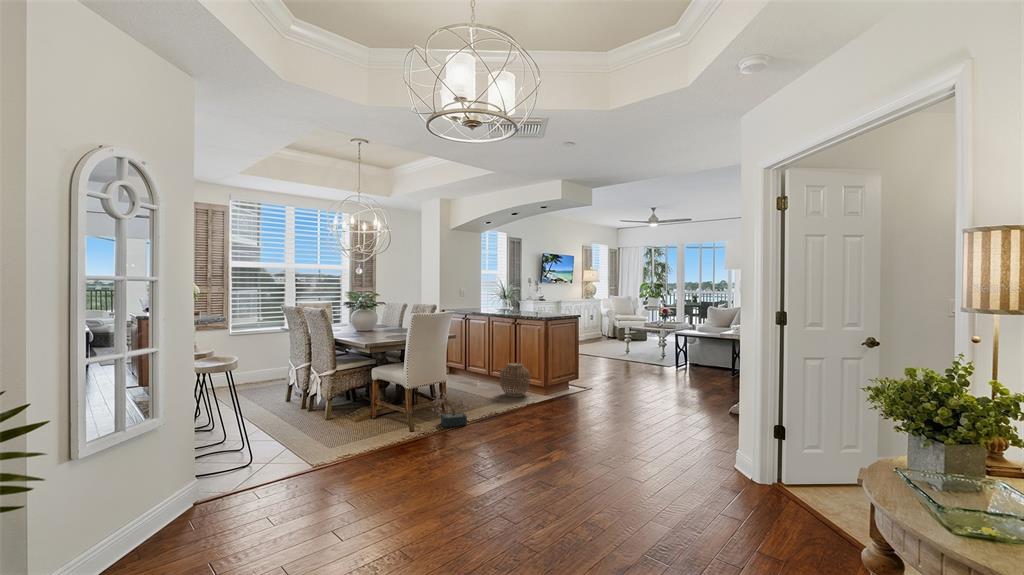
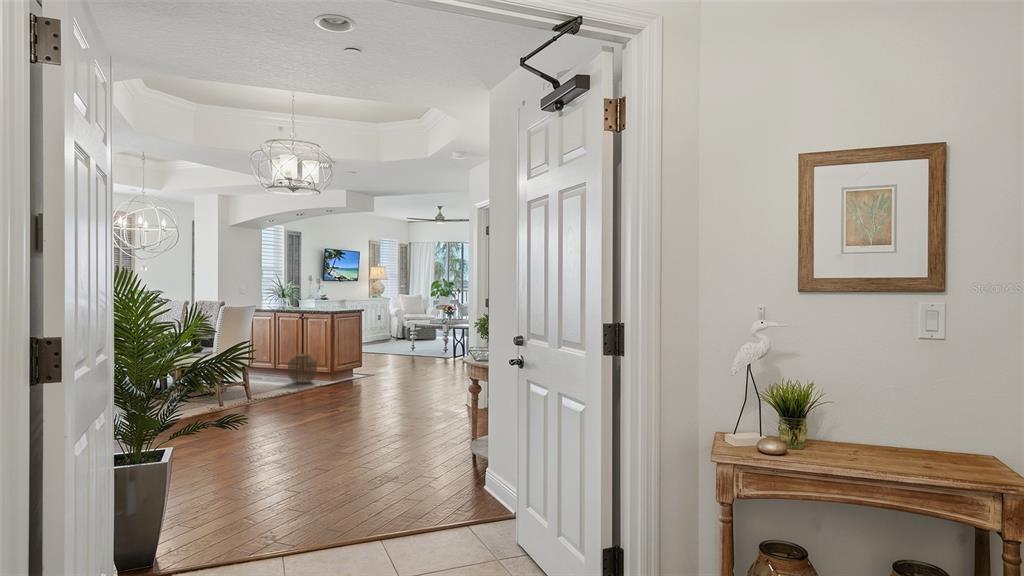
decorative plant: present [432,393,471,427] -> none [230,375,267,404]

